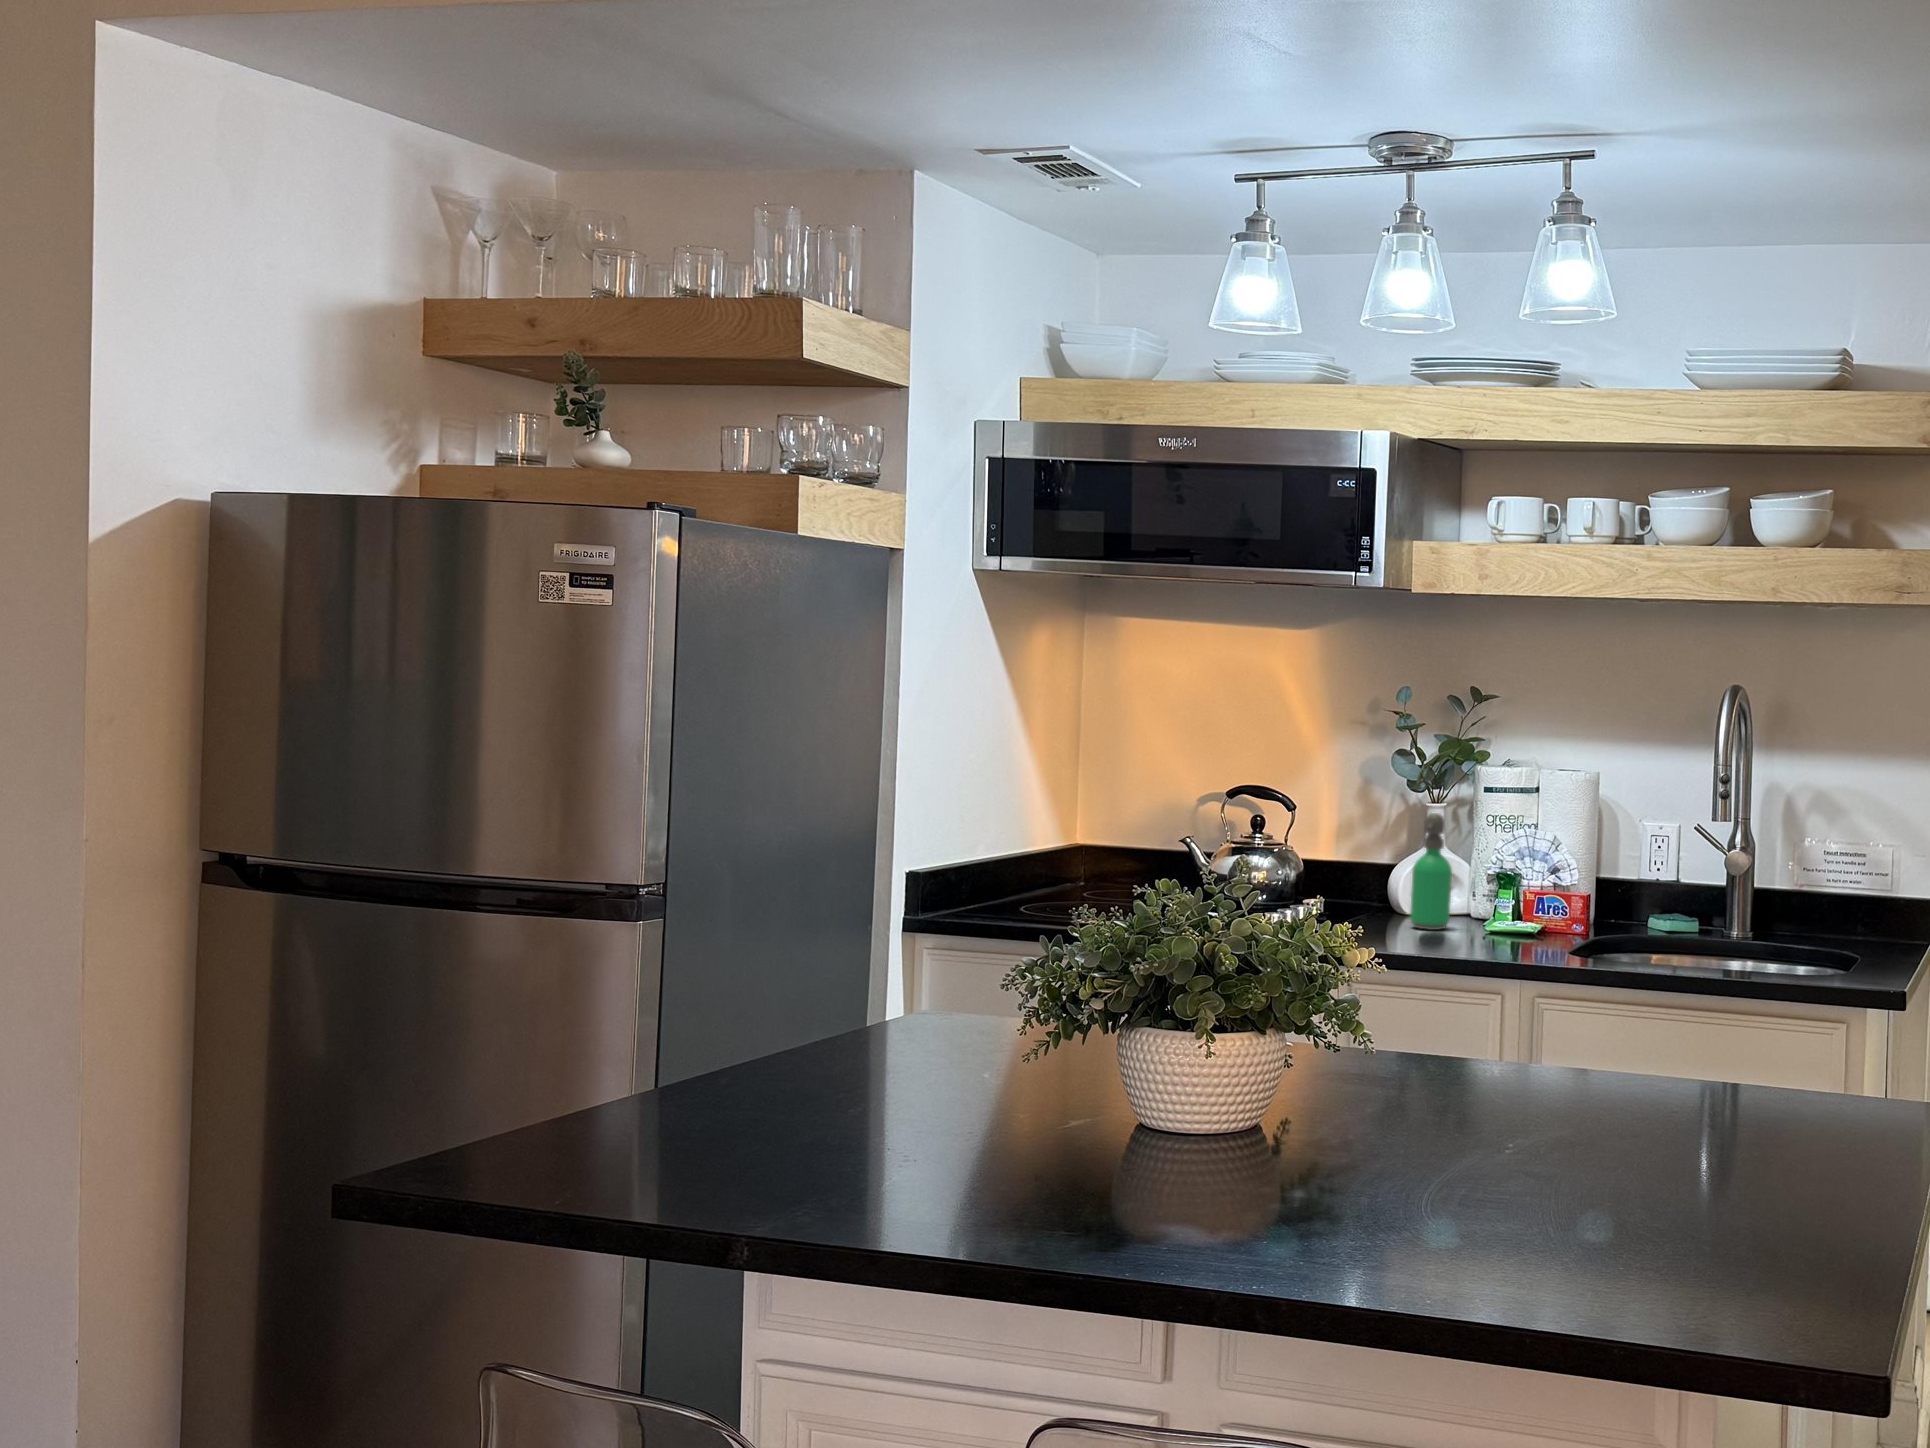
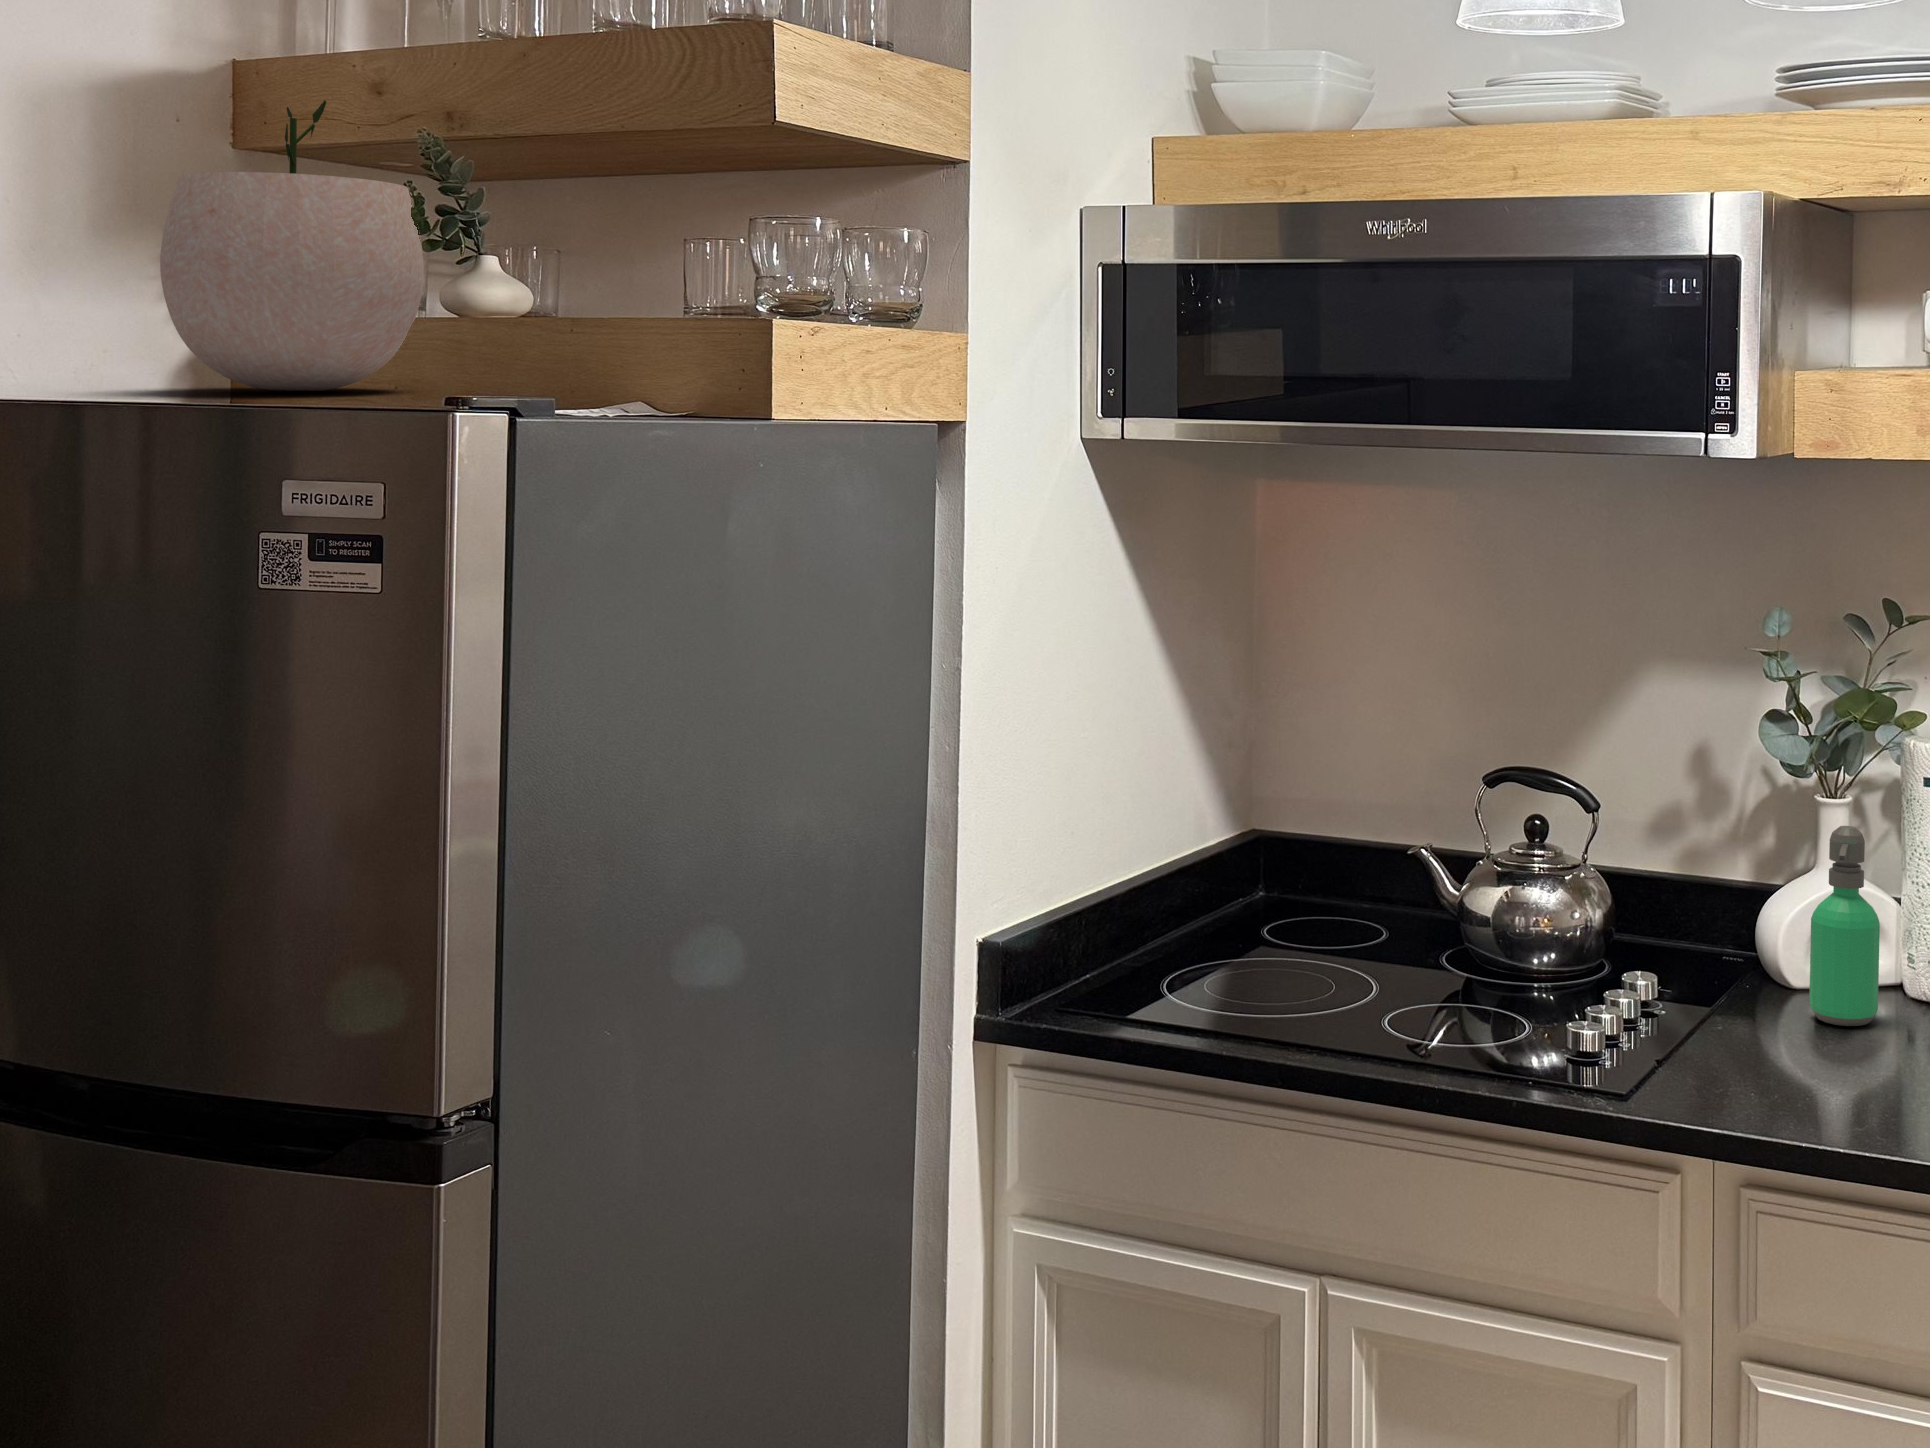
plant pot: none [404,323,566,511] -> present [160,100,424,391]

